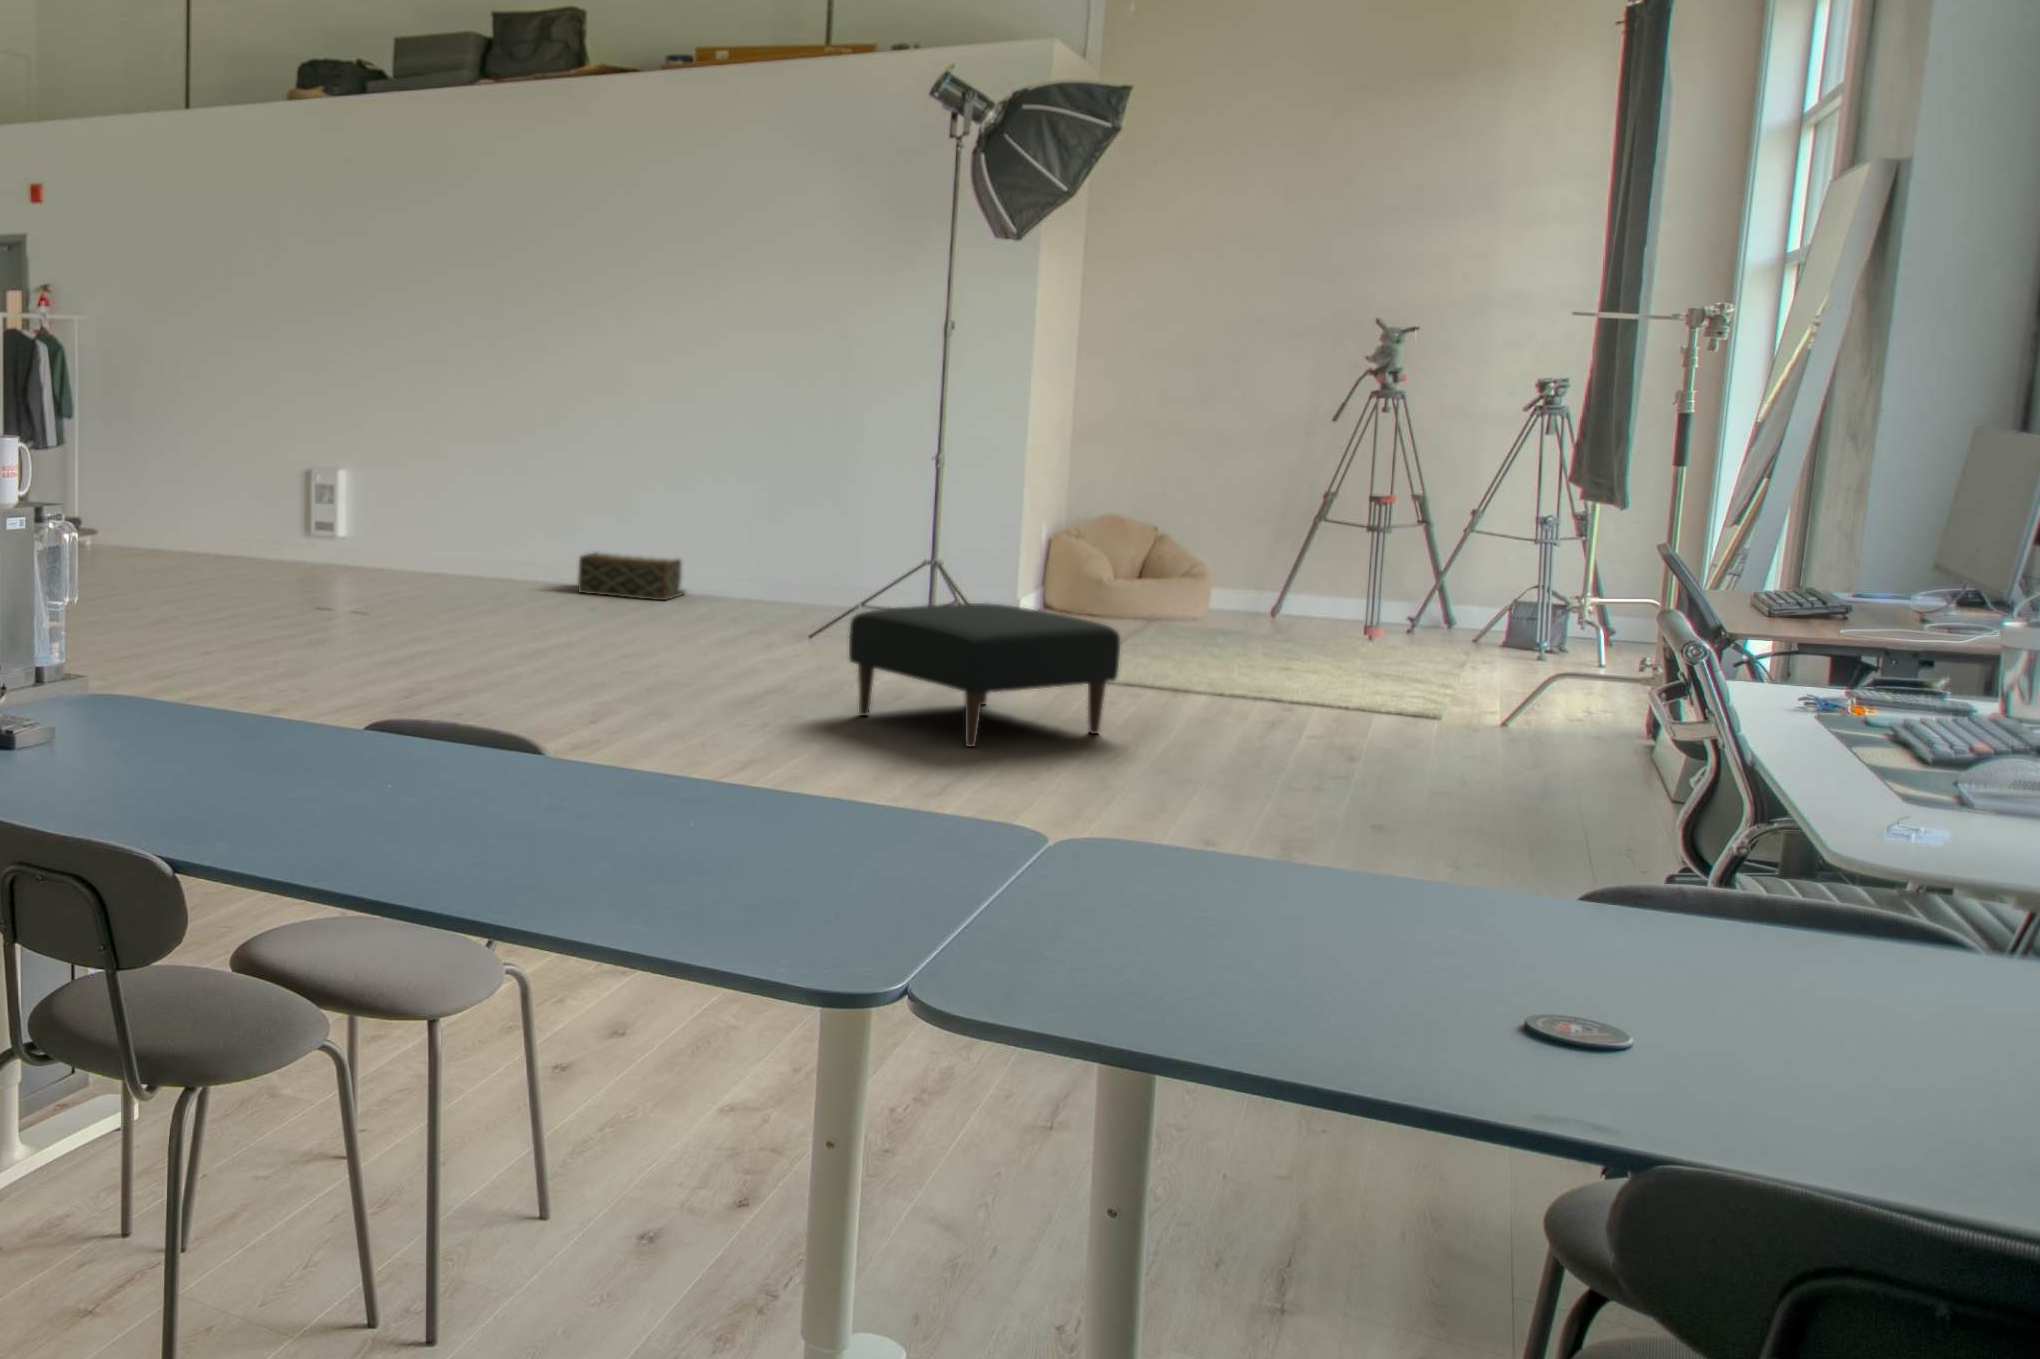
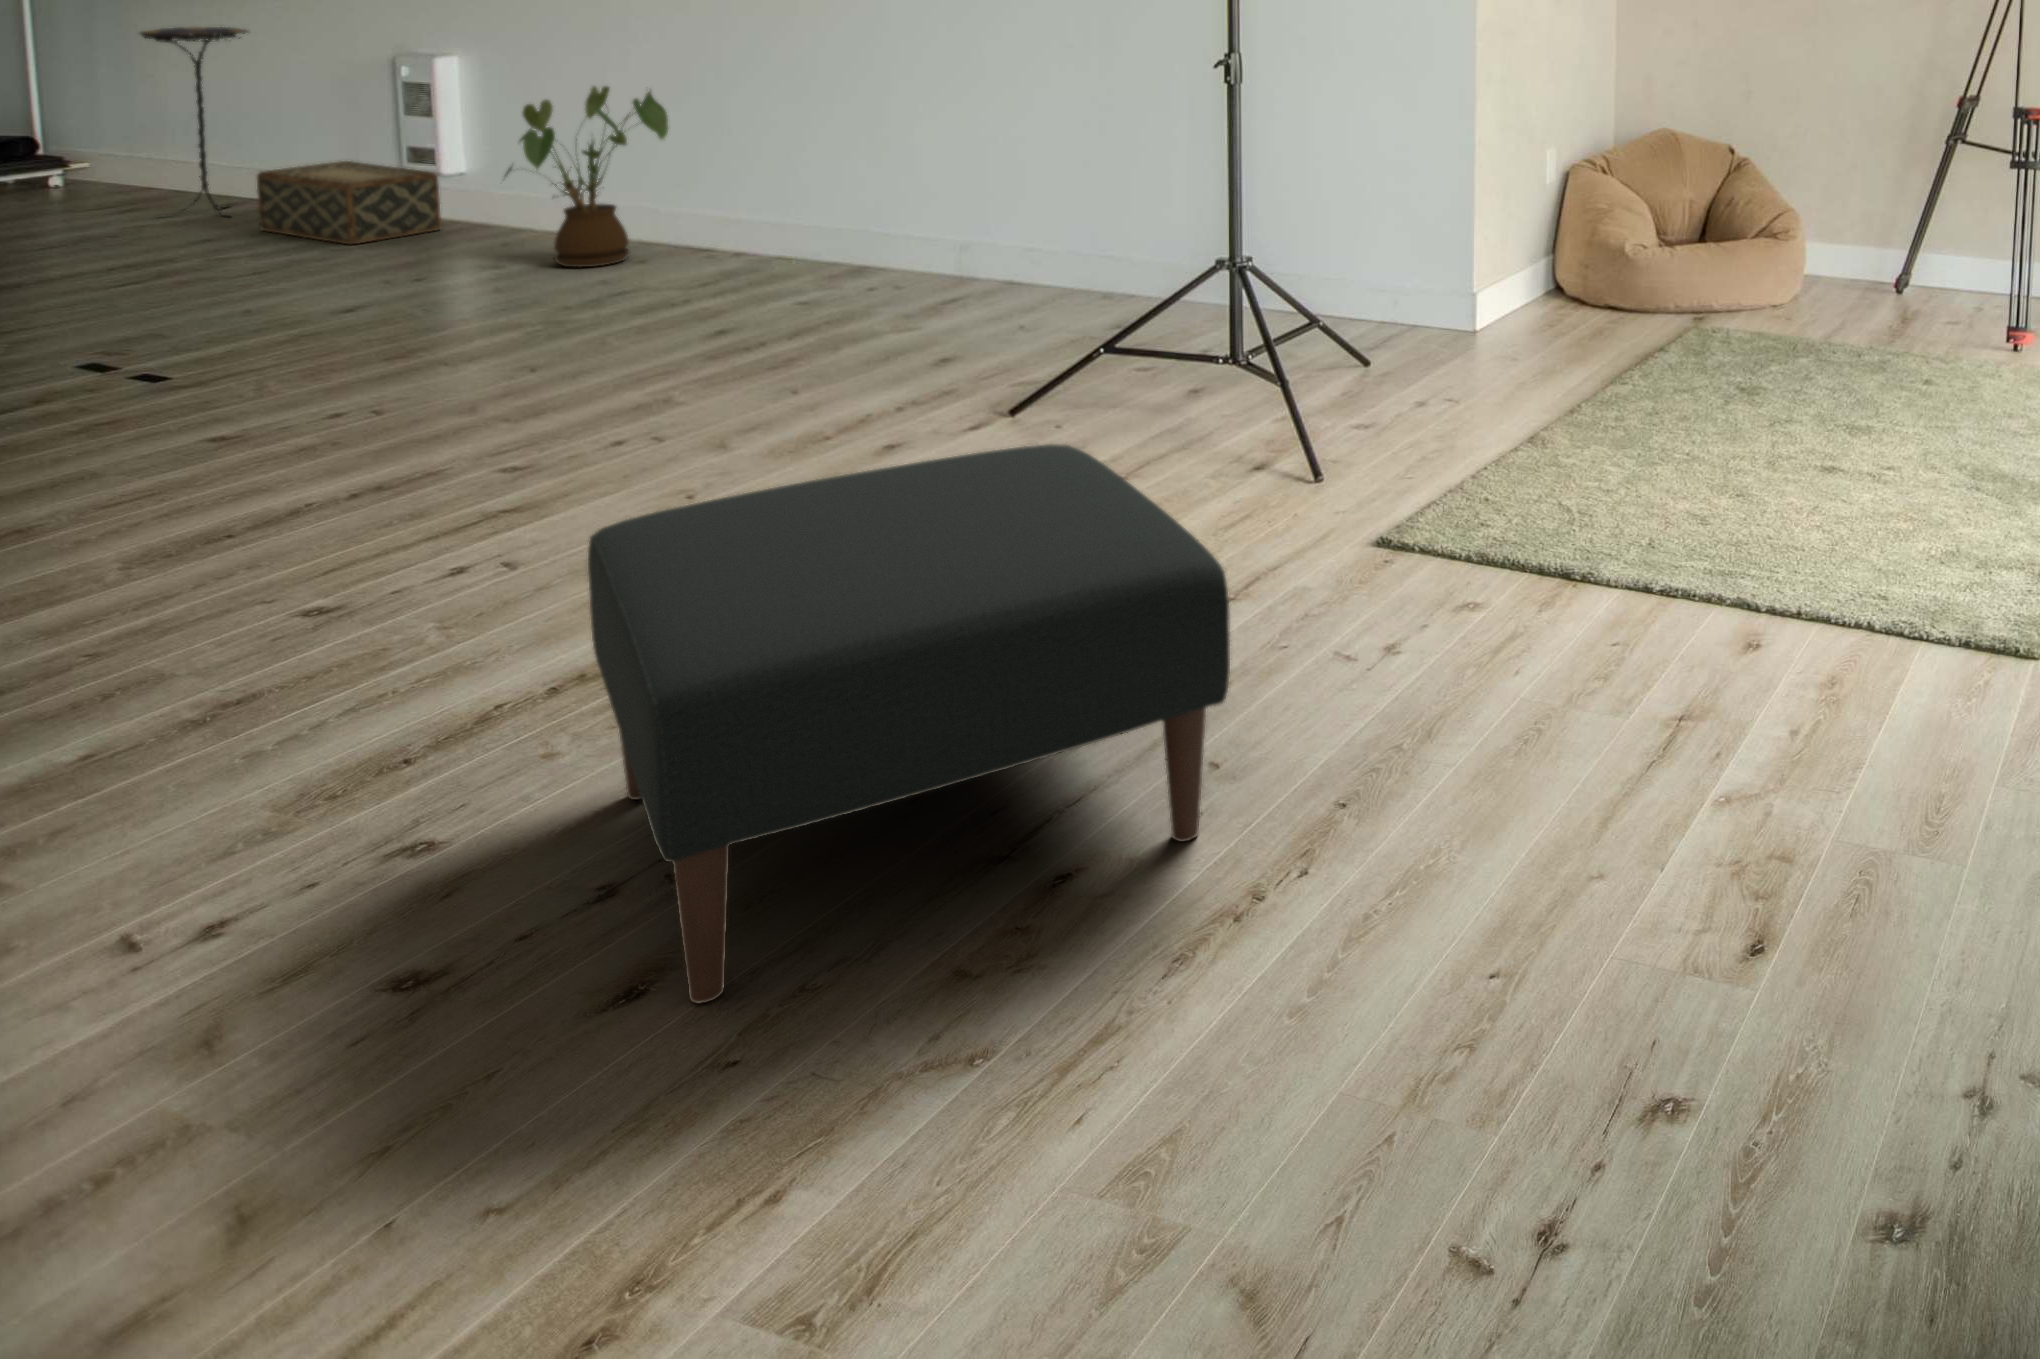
side table: none [177,452,225,558] -> present [140,27,250,217]
house plant: none [424,482,507,582] -> present [503,86,668,267]
woven basket: present [578,553,685,600] -> present [257,161,441,244]

